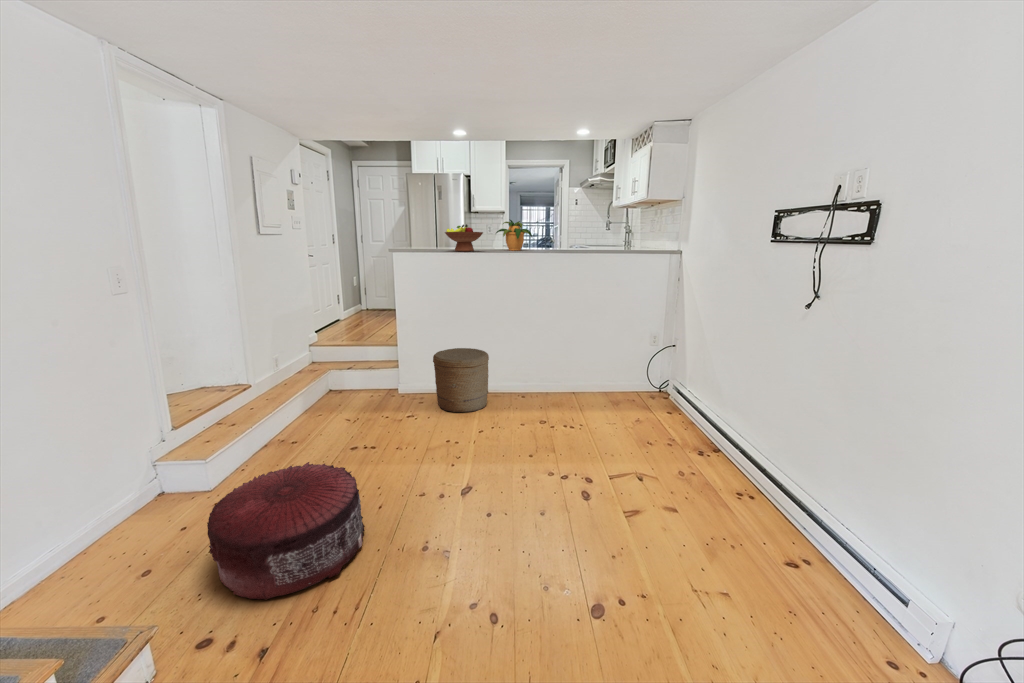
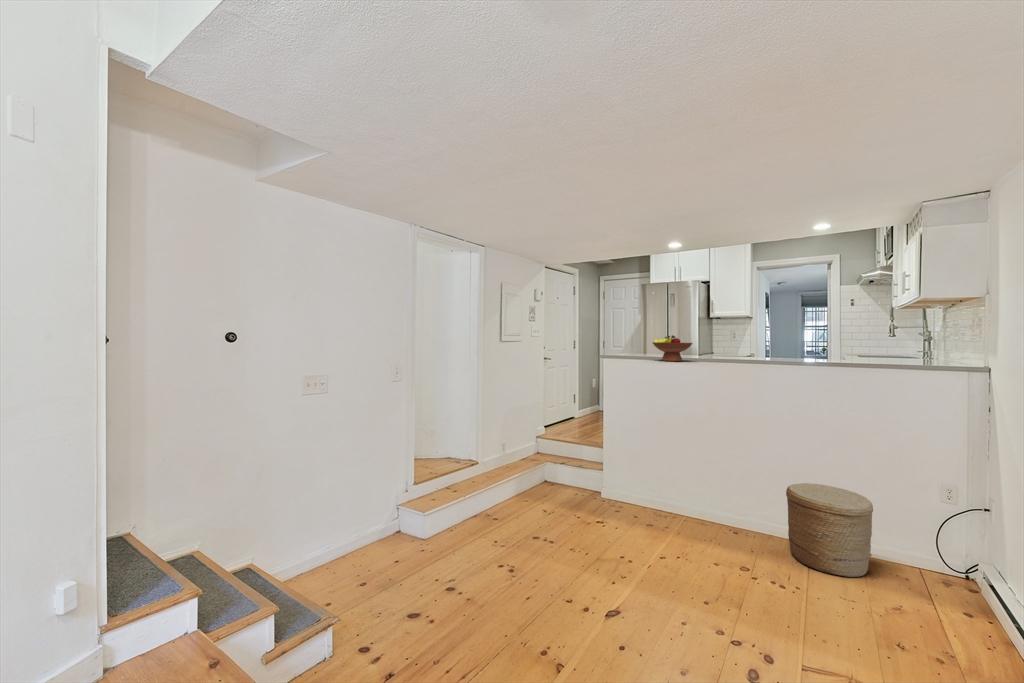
potted plant: present [496,220,532,250] -> none [715,329,760,362]
woven basket: present [433,348,489,413] -> present [786,483,873,577]
pouf: present [207,462,365,600] -> none [390,533,508,643]

